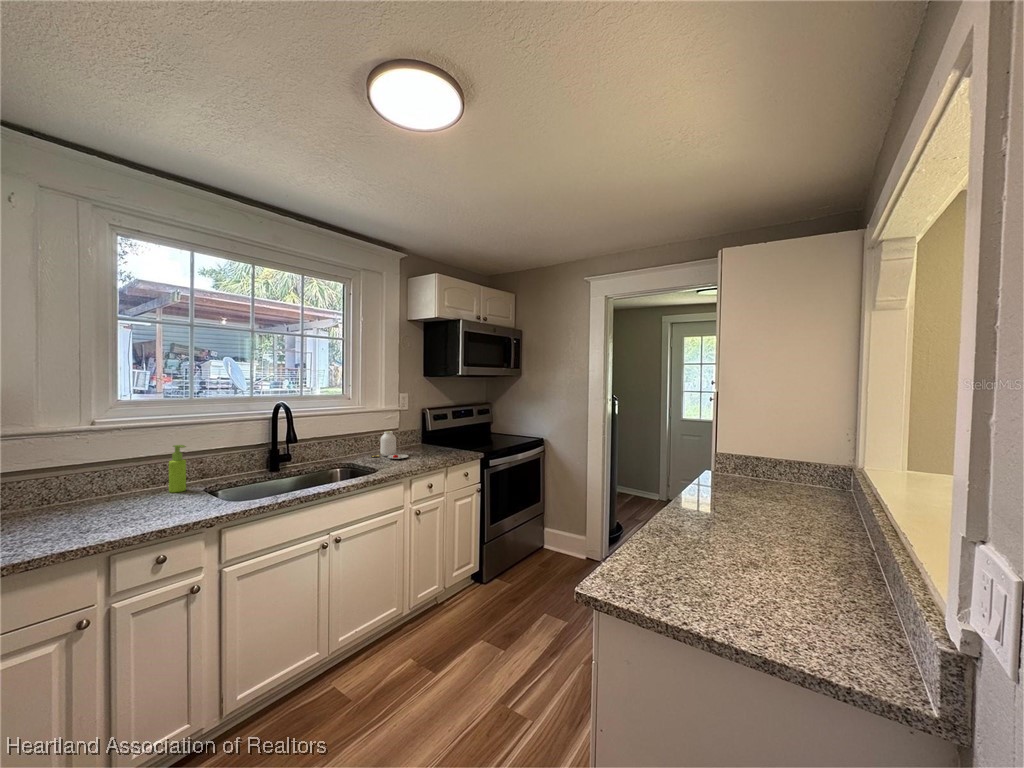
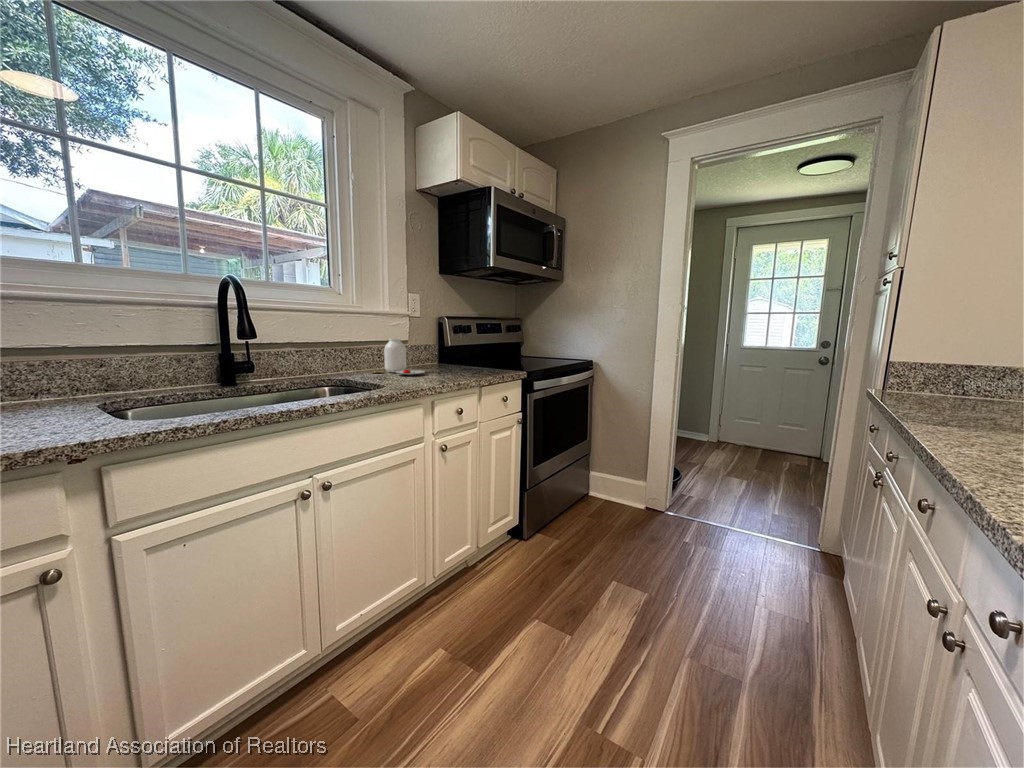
soap dispenser: present [169,445,186,493] -> none [32,329,73,407]

